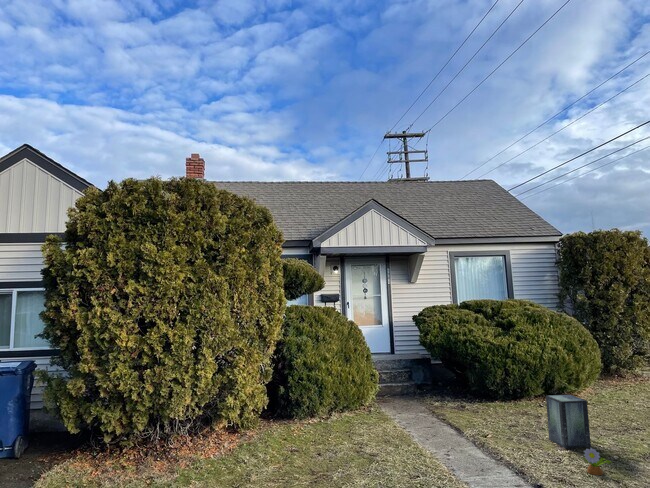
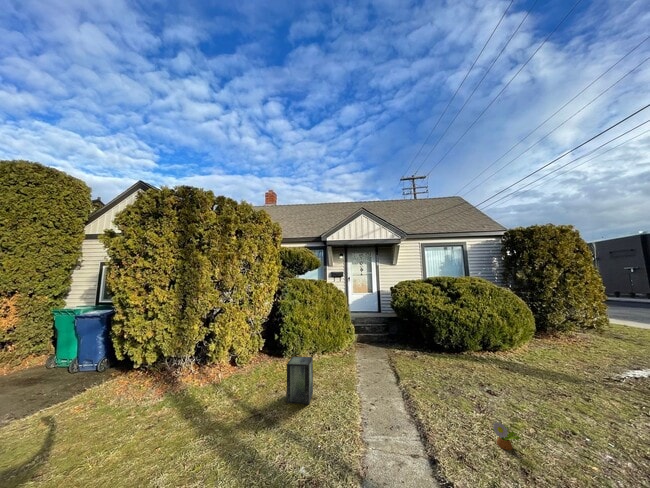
storage box: present [546,395,591,448] -> present [287,356,313,404]

